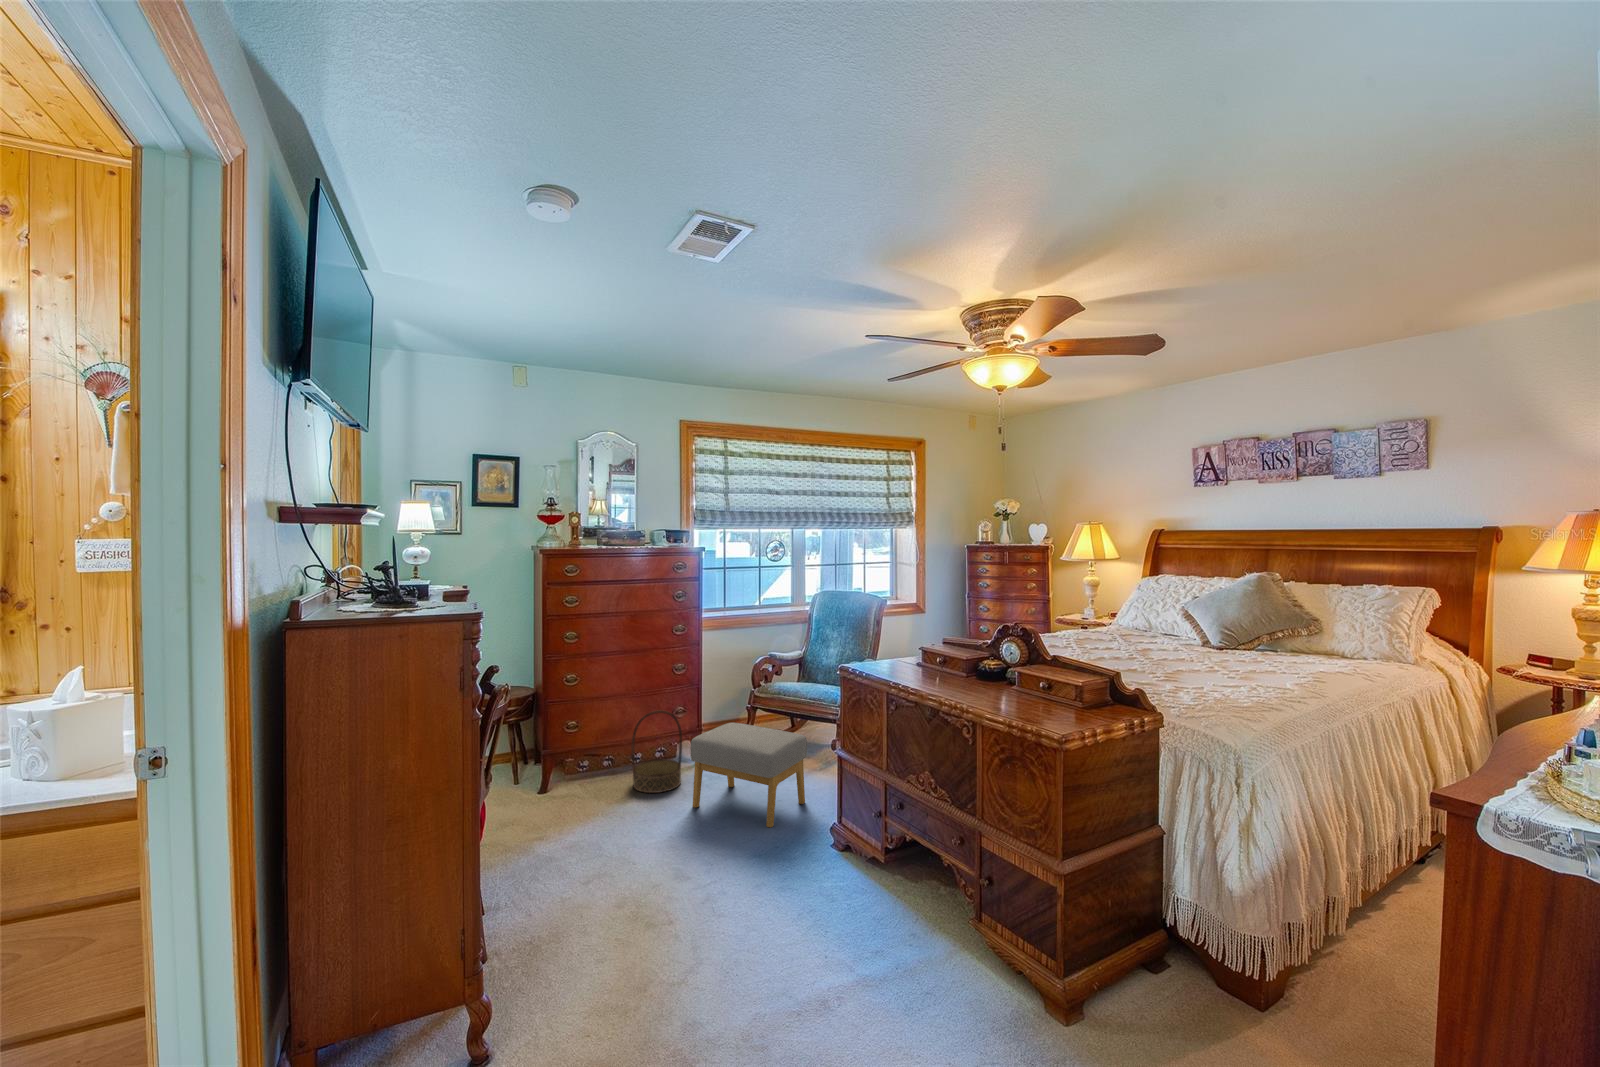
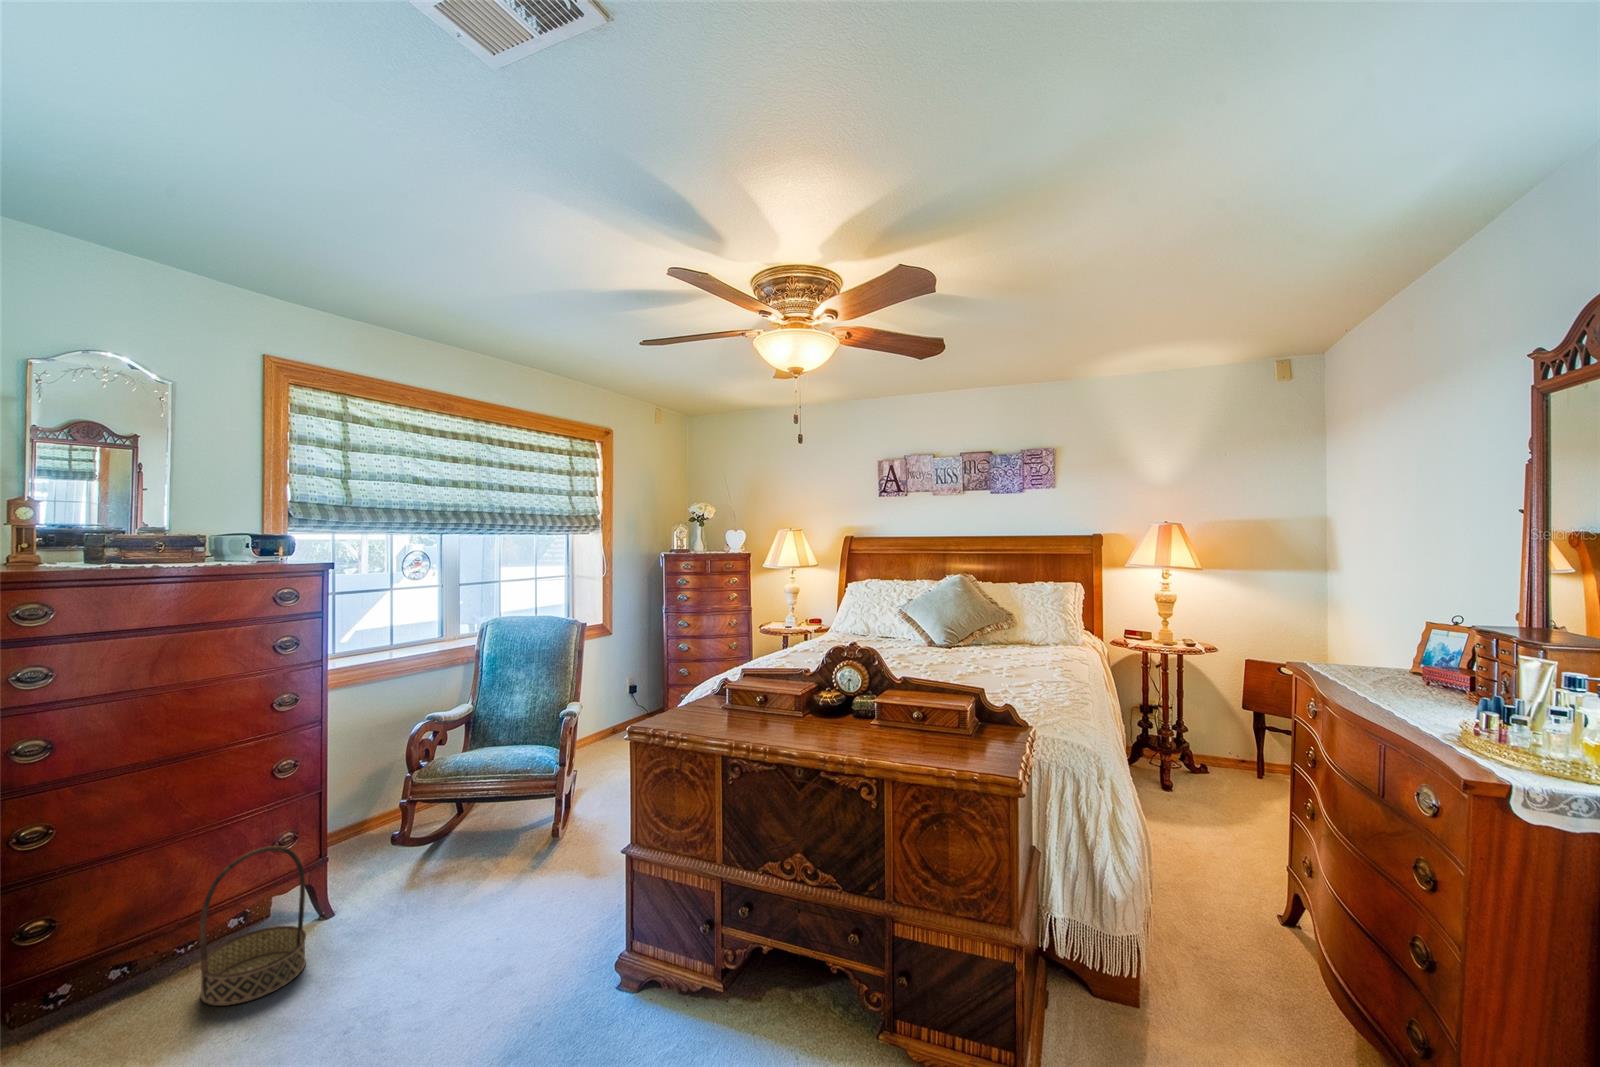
footstool: present [691,723,807,827] -> none [349,831,547,1000]

